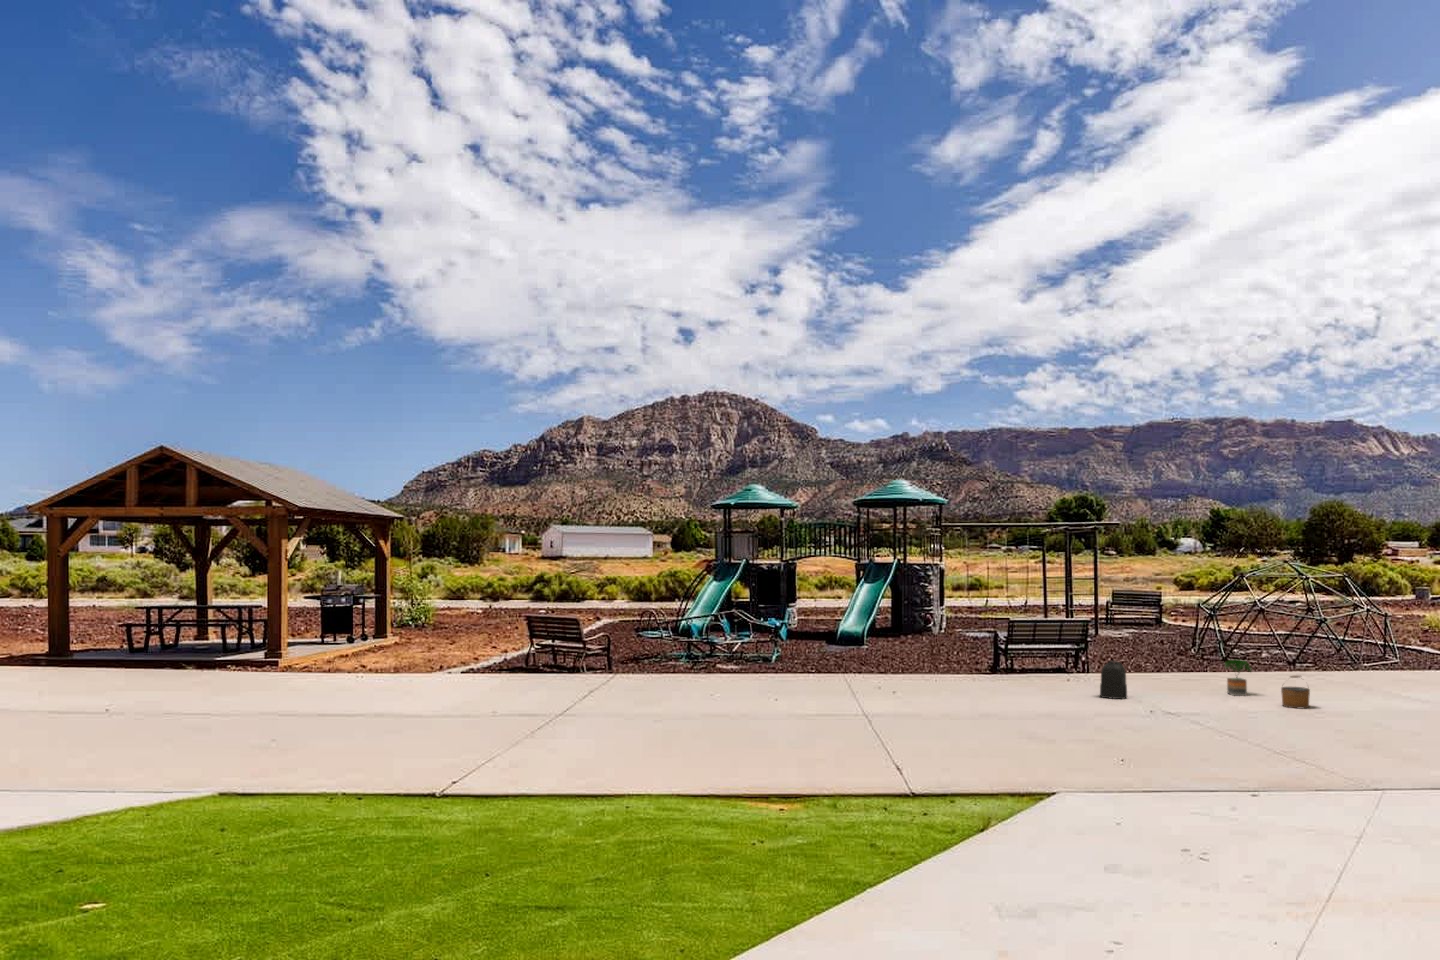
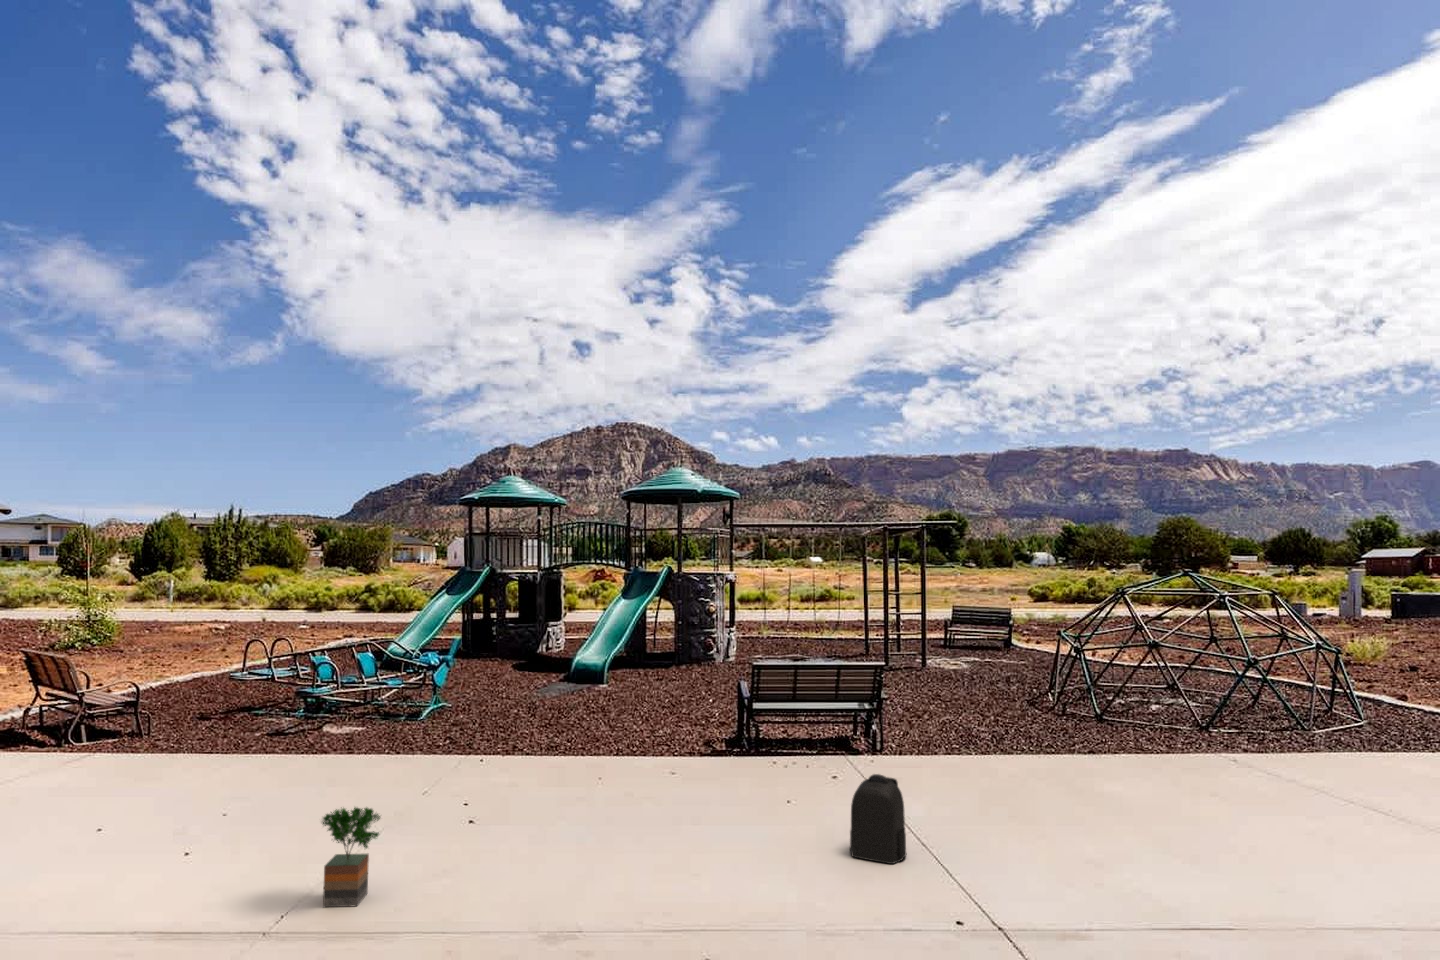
potted tree: present [1225,659,1252,696] -> present [322,807,380,907]
bucket: present [1281,676,1310,708] -> none [1244,828,1313,912]

